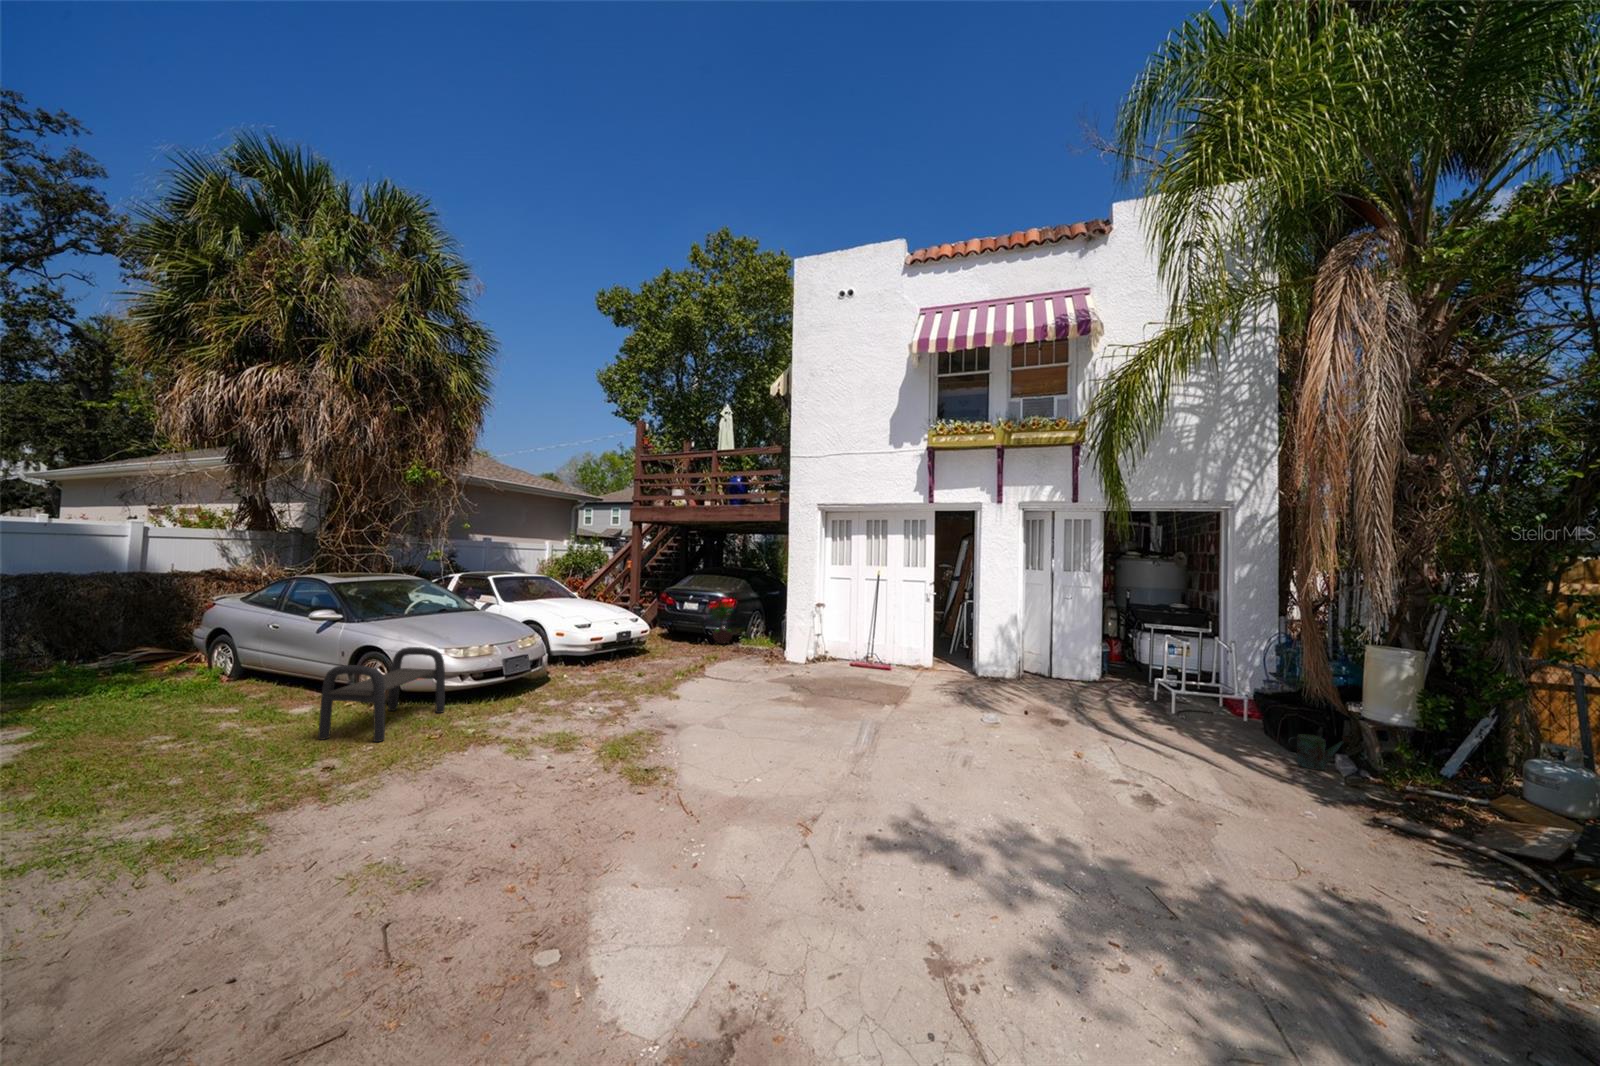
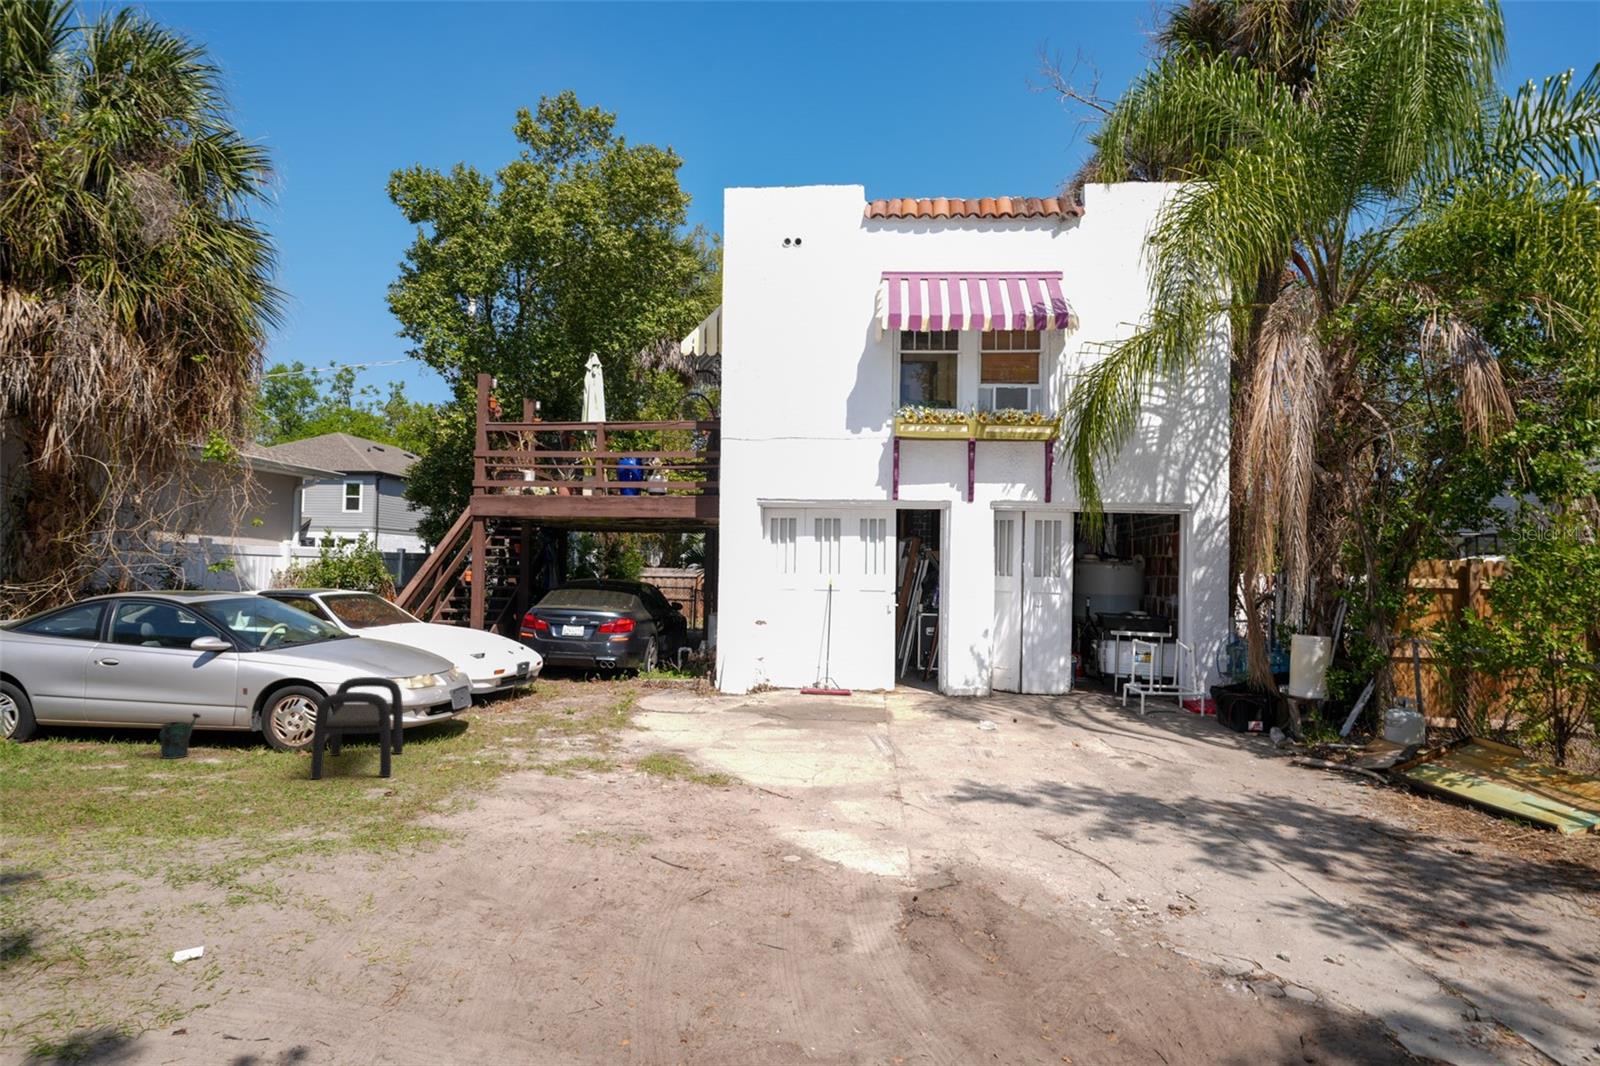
potted tree: present [712,603,732,644] -> none [598,620,634,680]
watering can: present [1288,734,1350,770] -> present [159,713,200,759]

